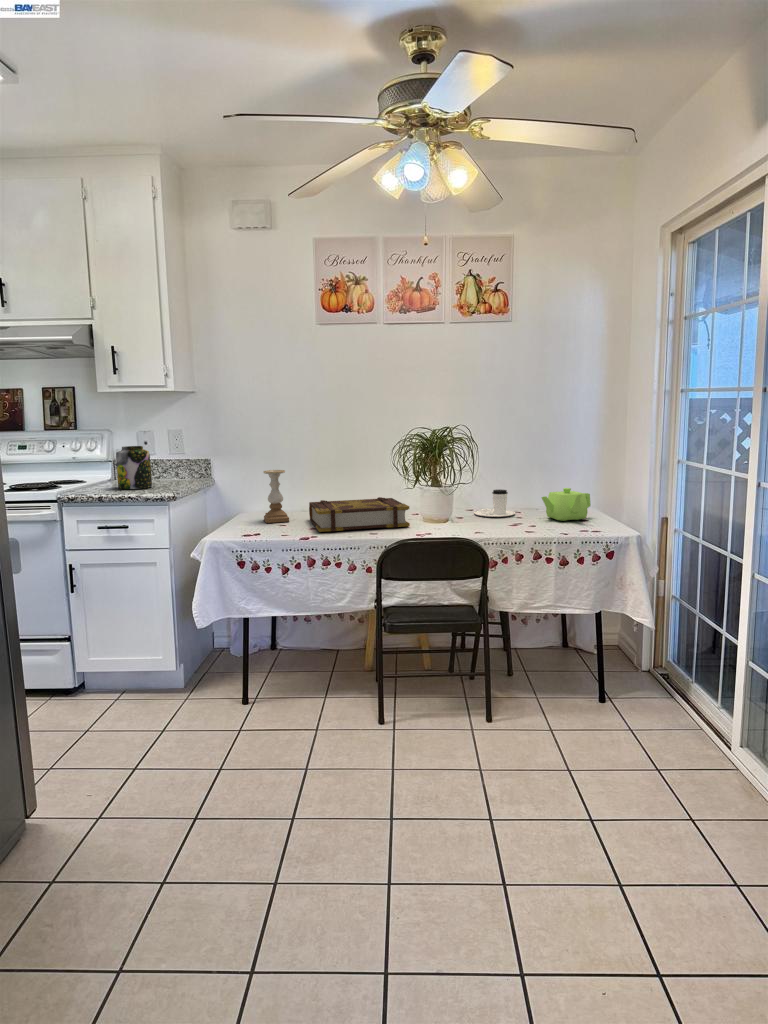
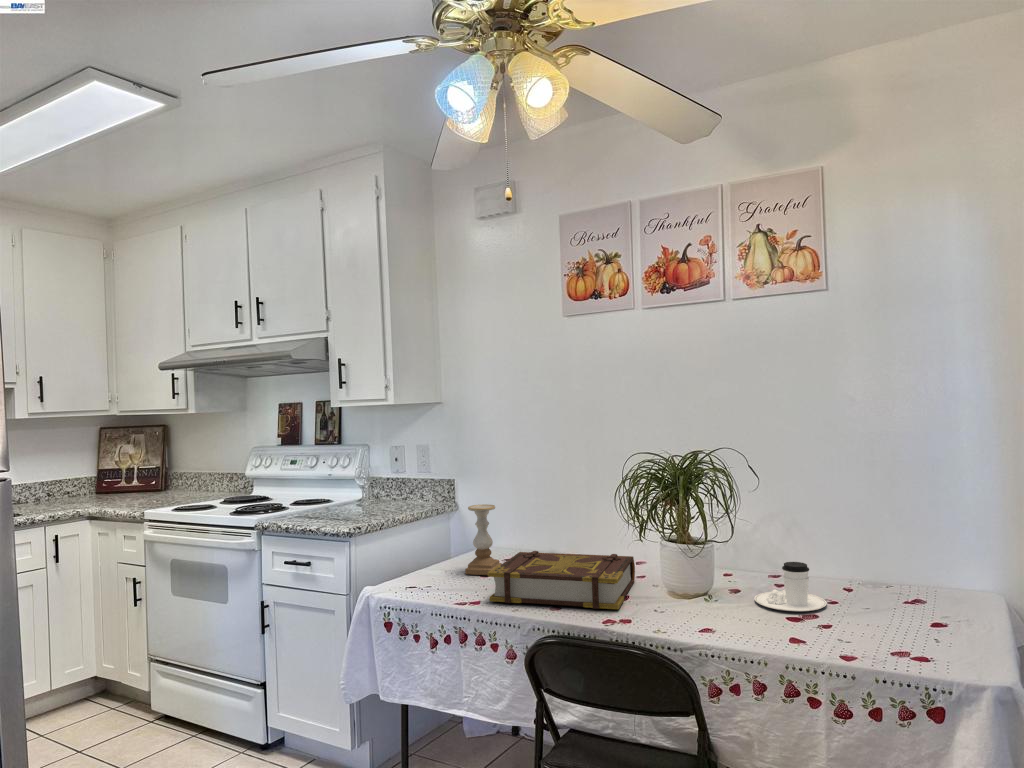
jar: present [116,446,152,489] -> none [330,467,366,517]
teapot: present [542,488,591,521] -> none [850,577,960,642]

